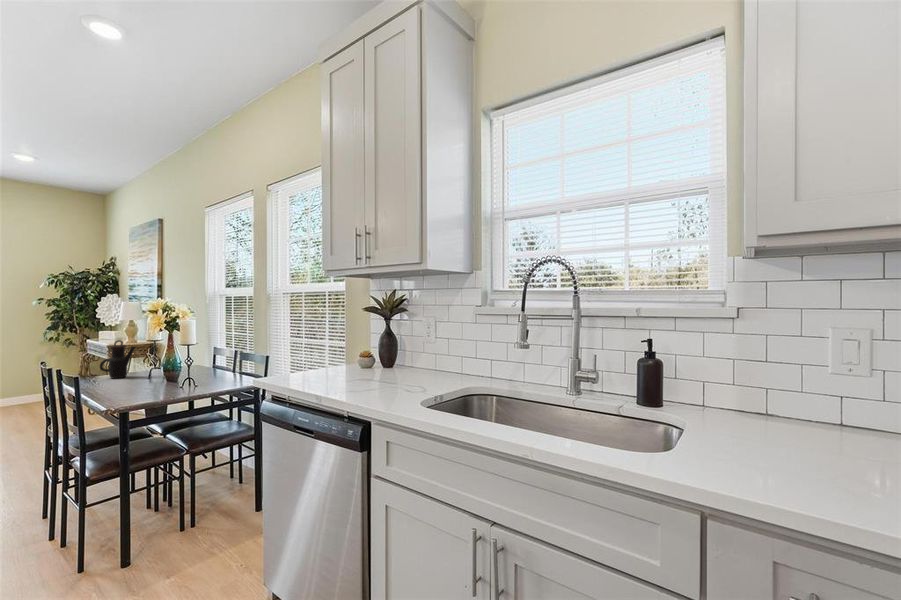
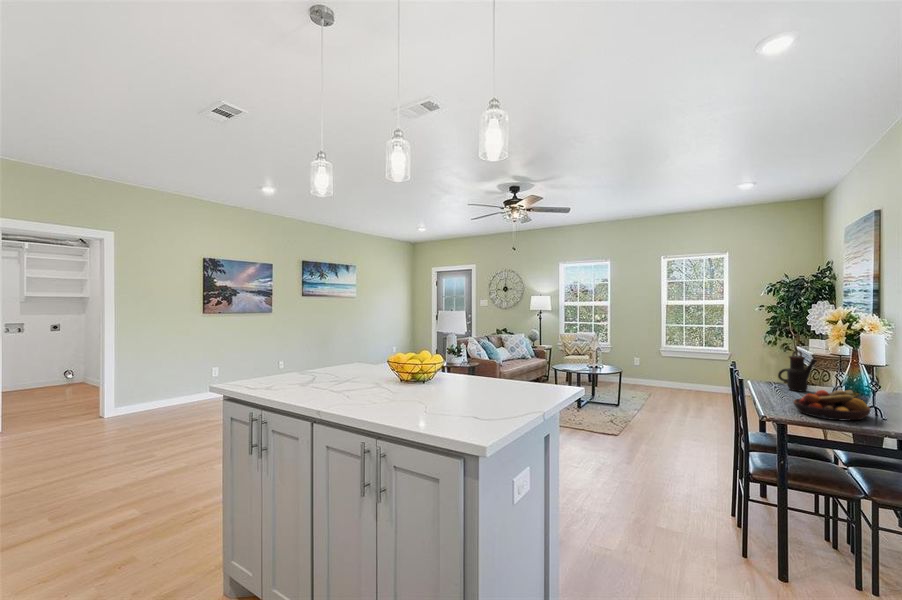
fruit bowl: none [127,367,186,394] -> present [793,390,870,420]

